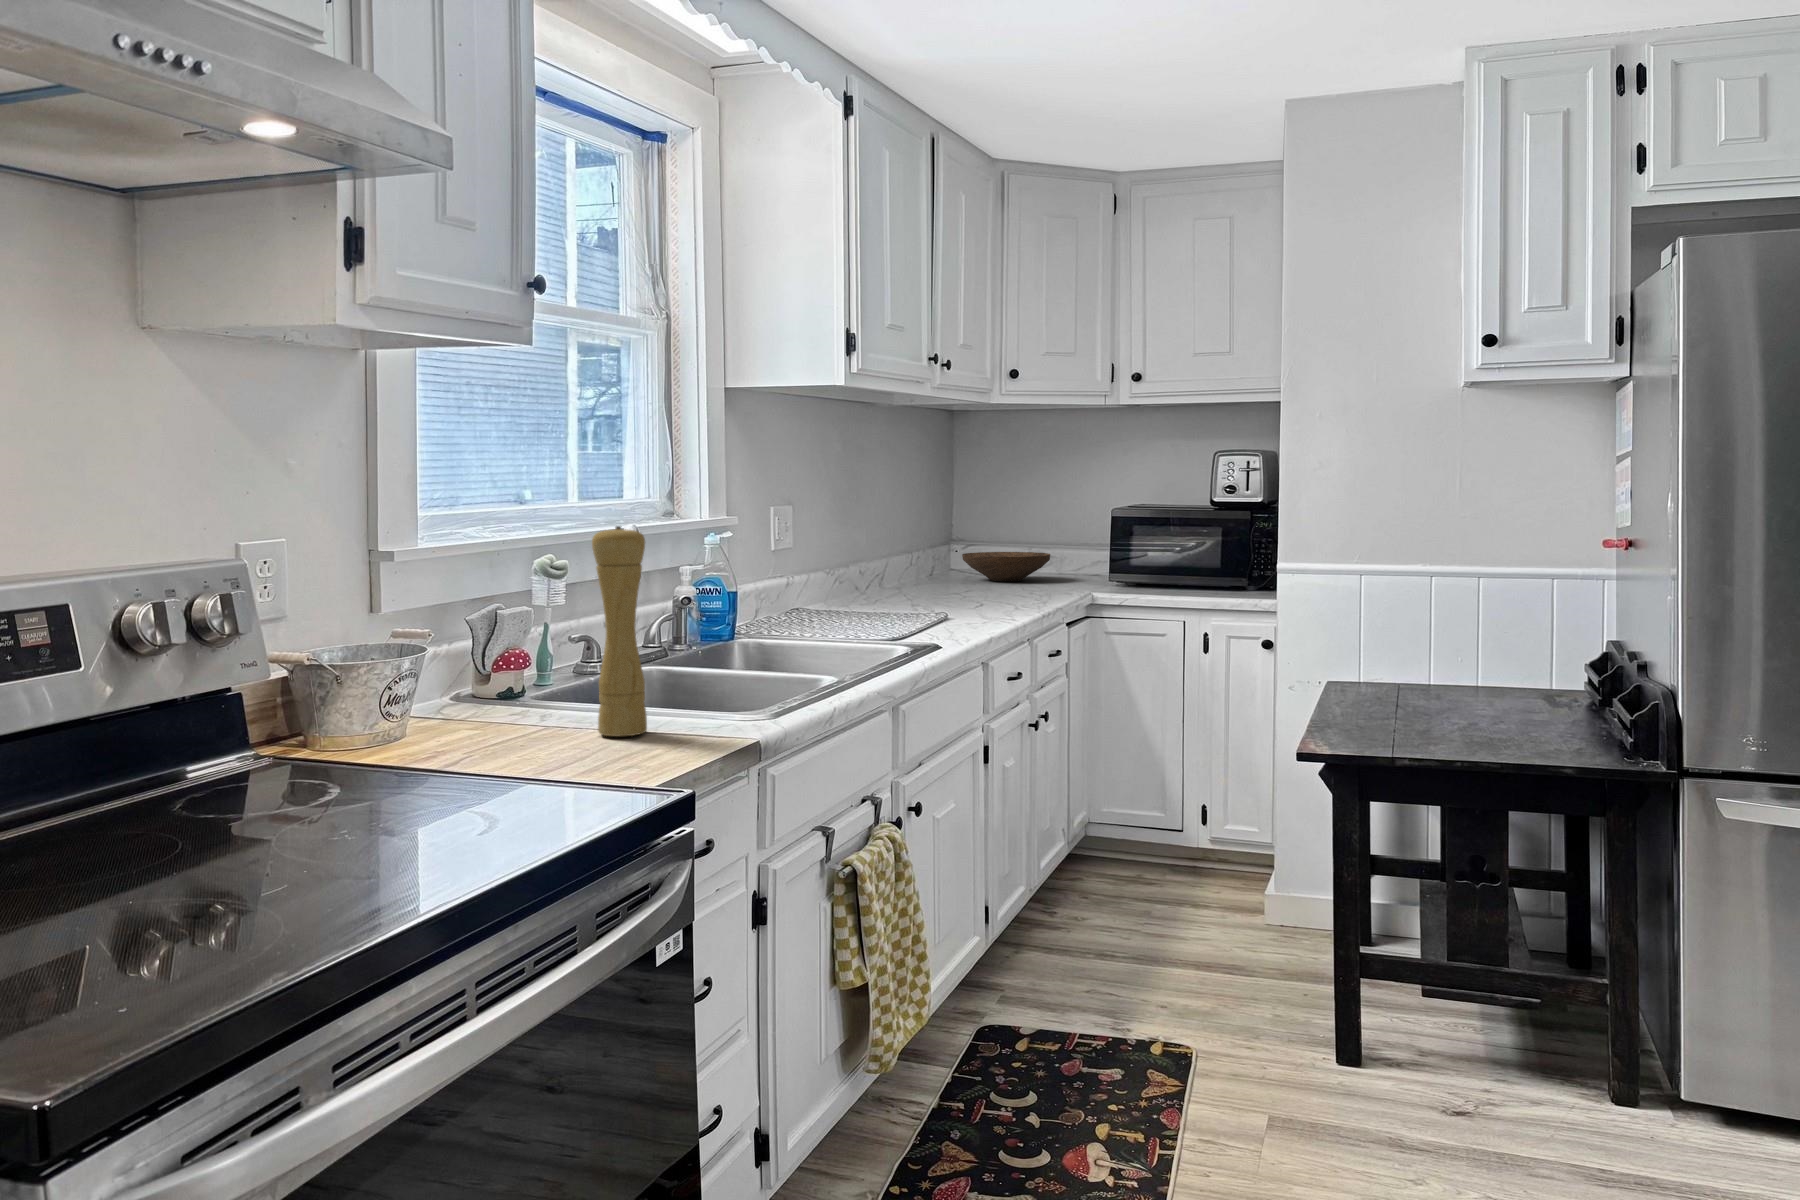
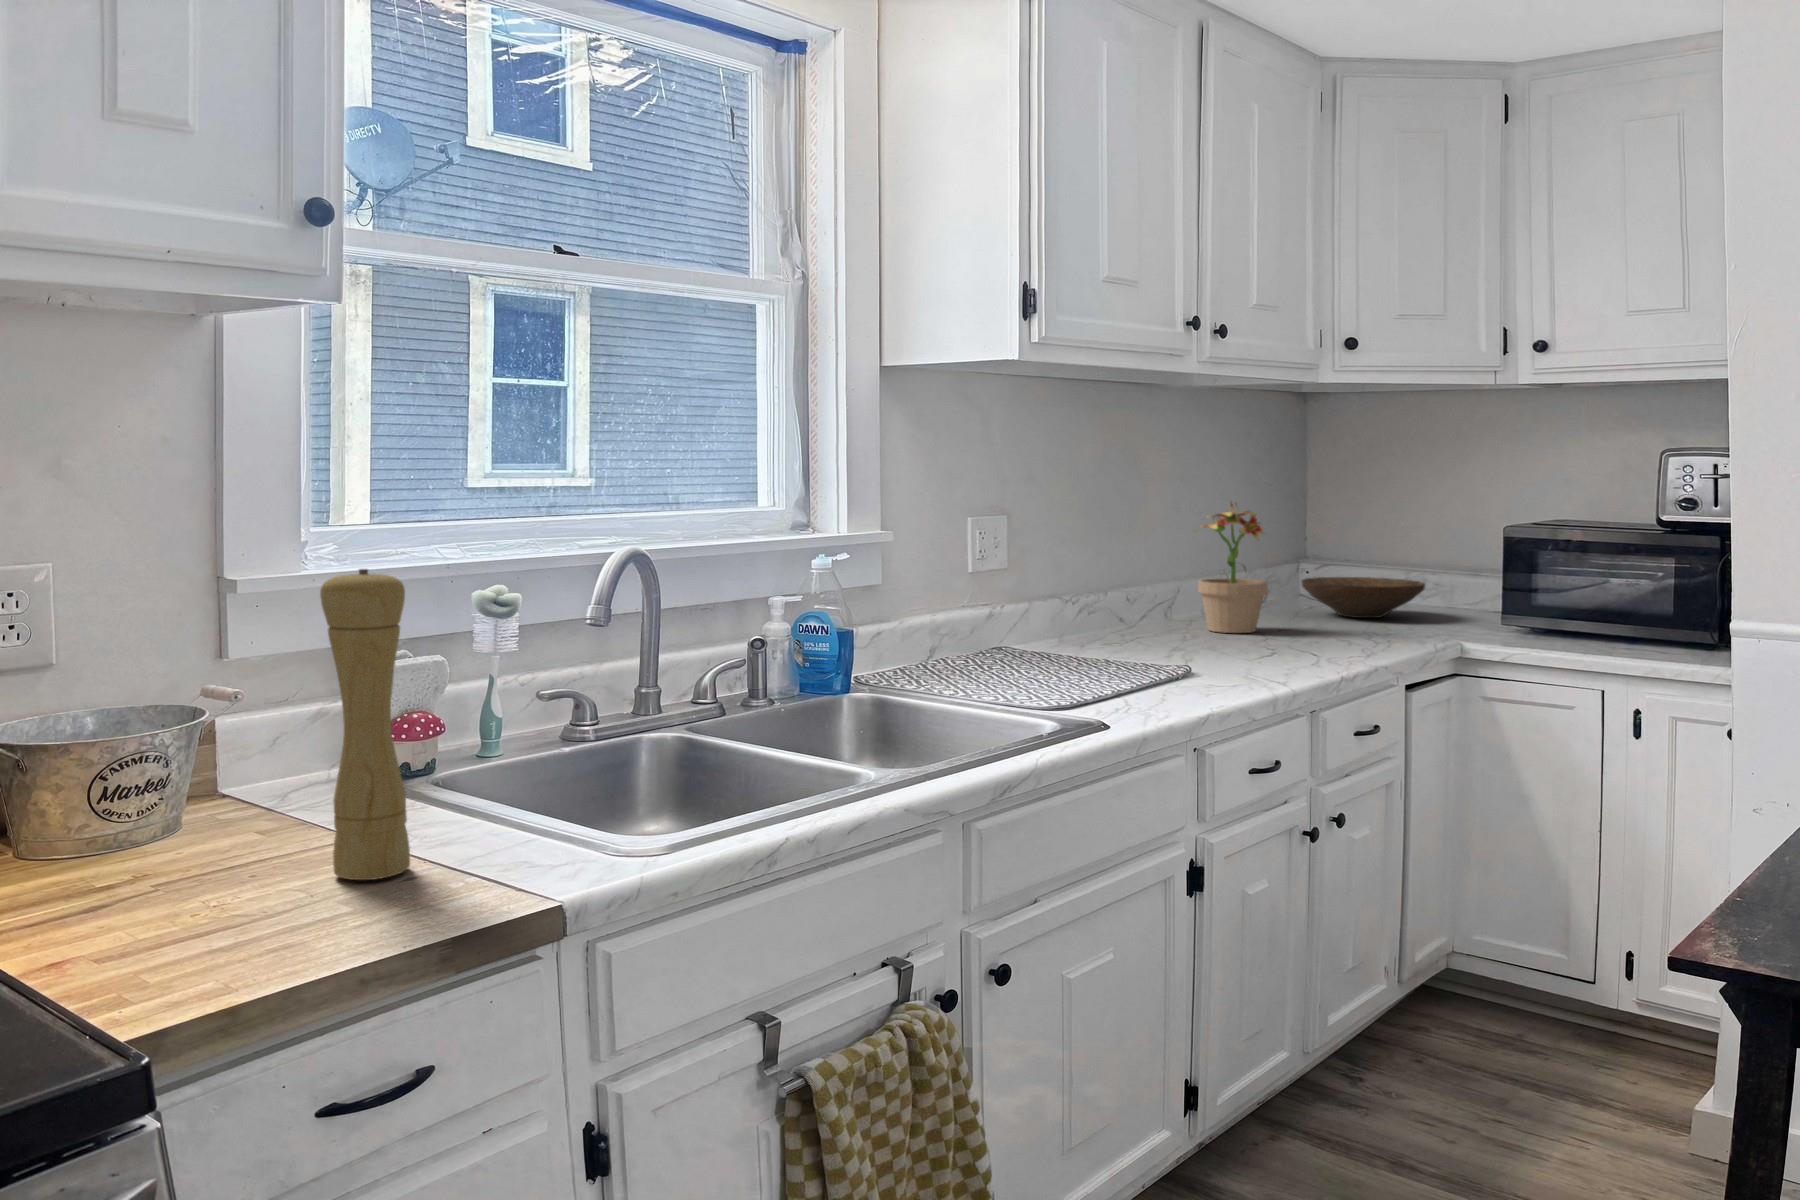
potted plant: none [904,493,957,593] -> present [1198,503,1268,633]

